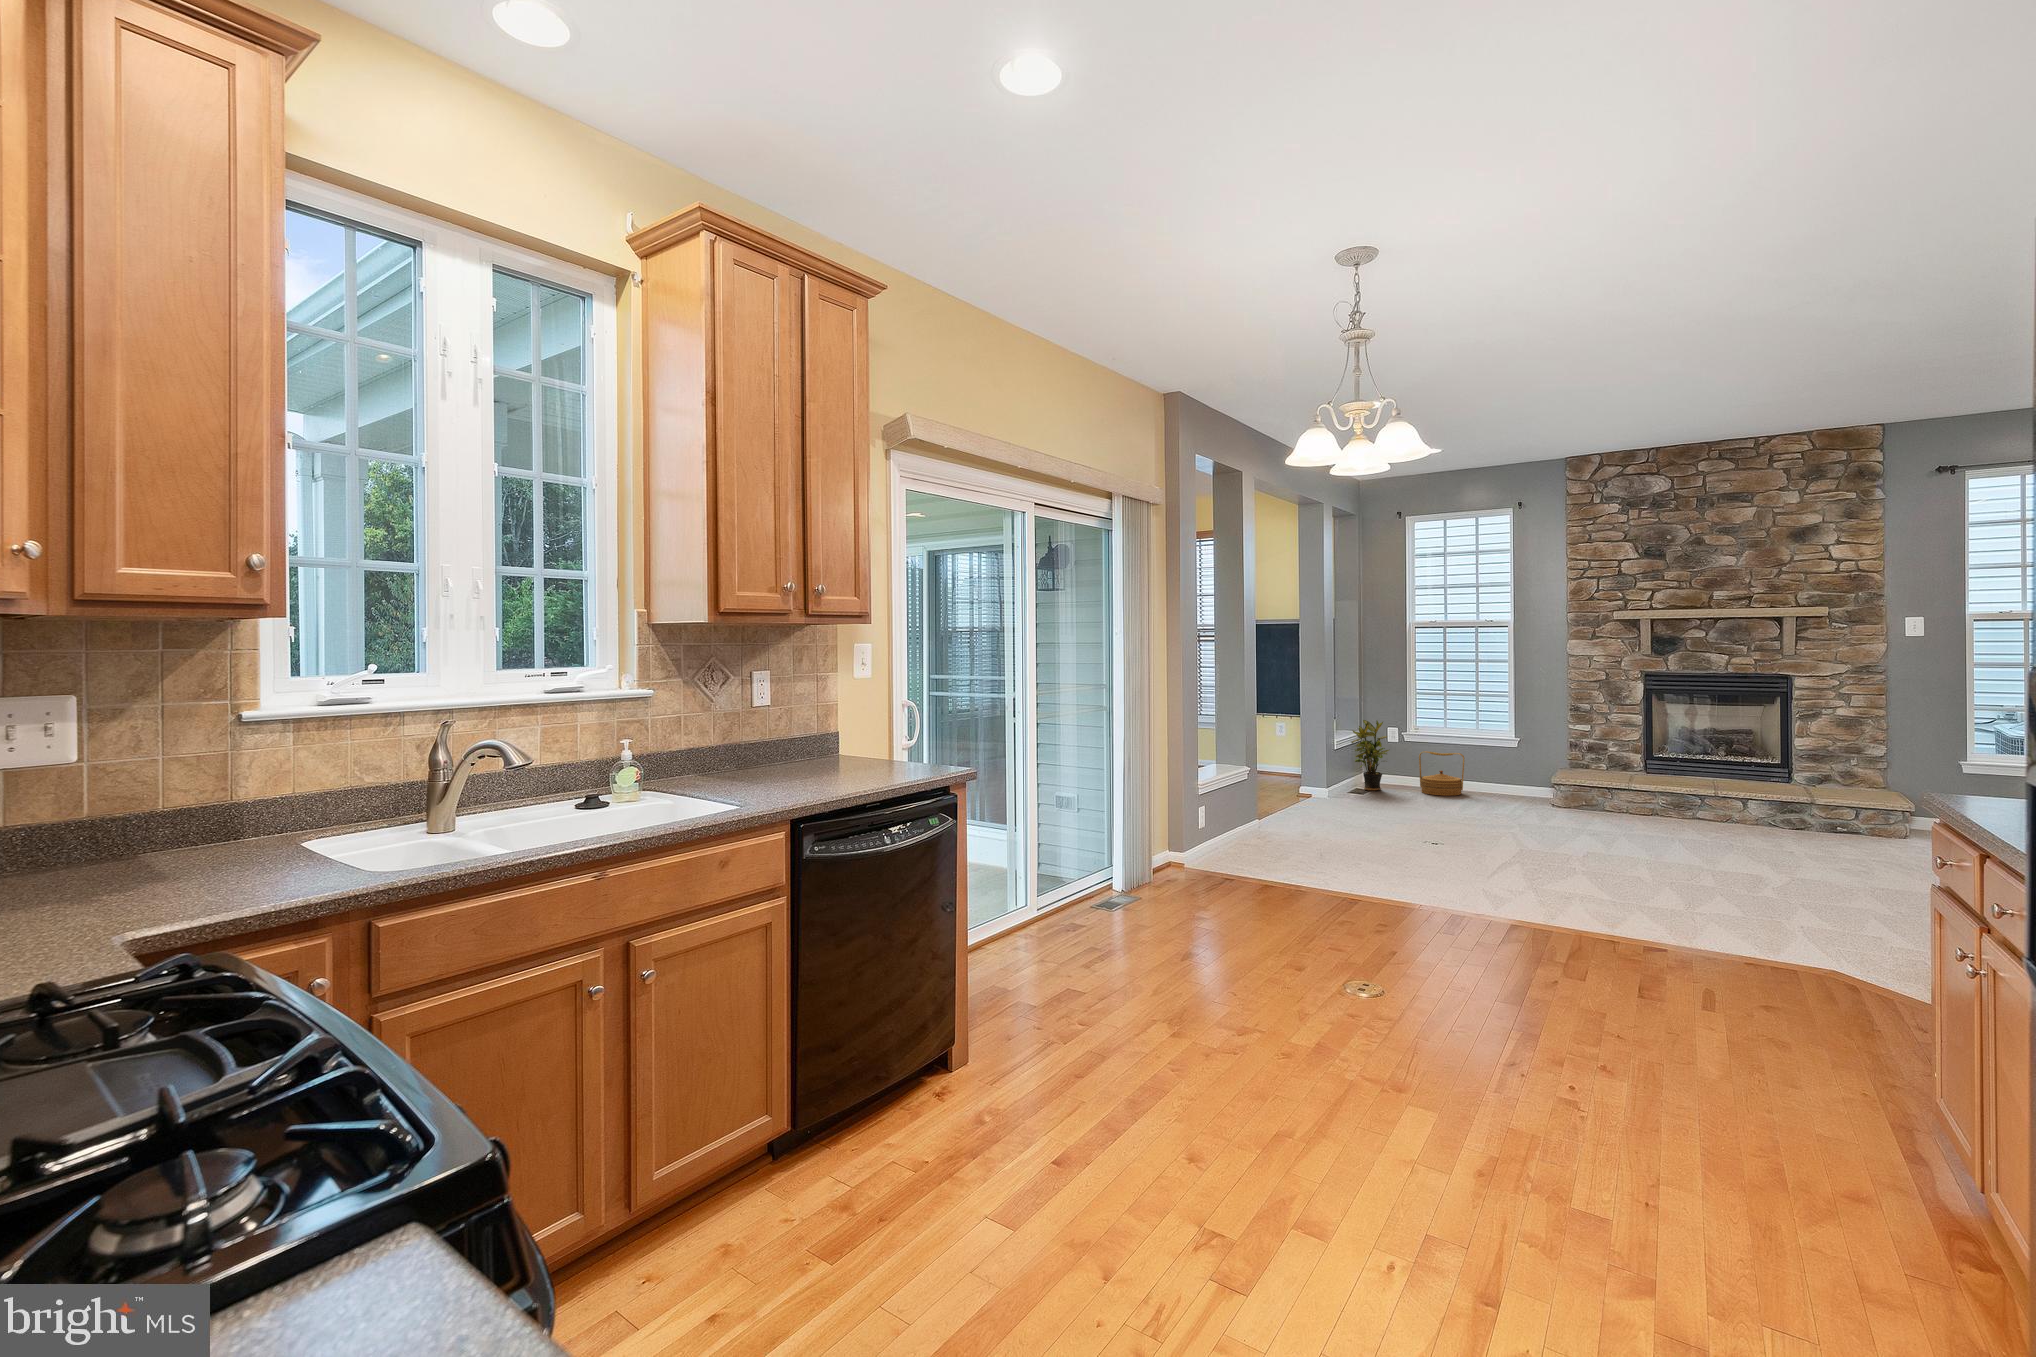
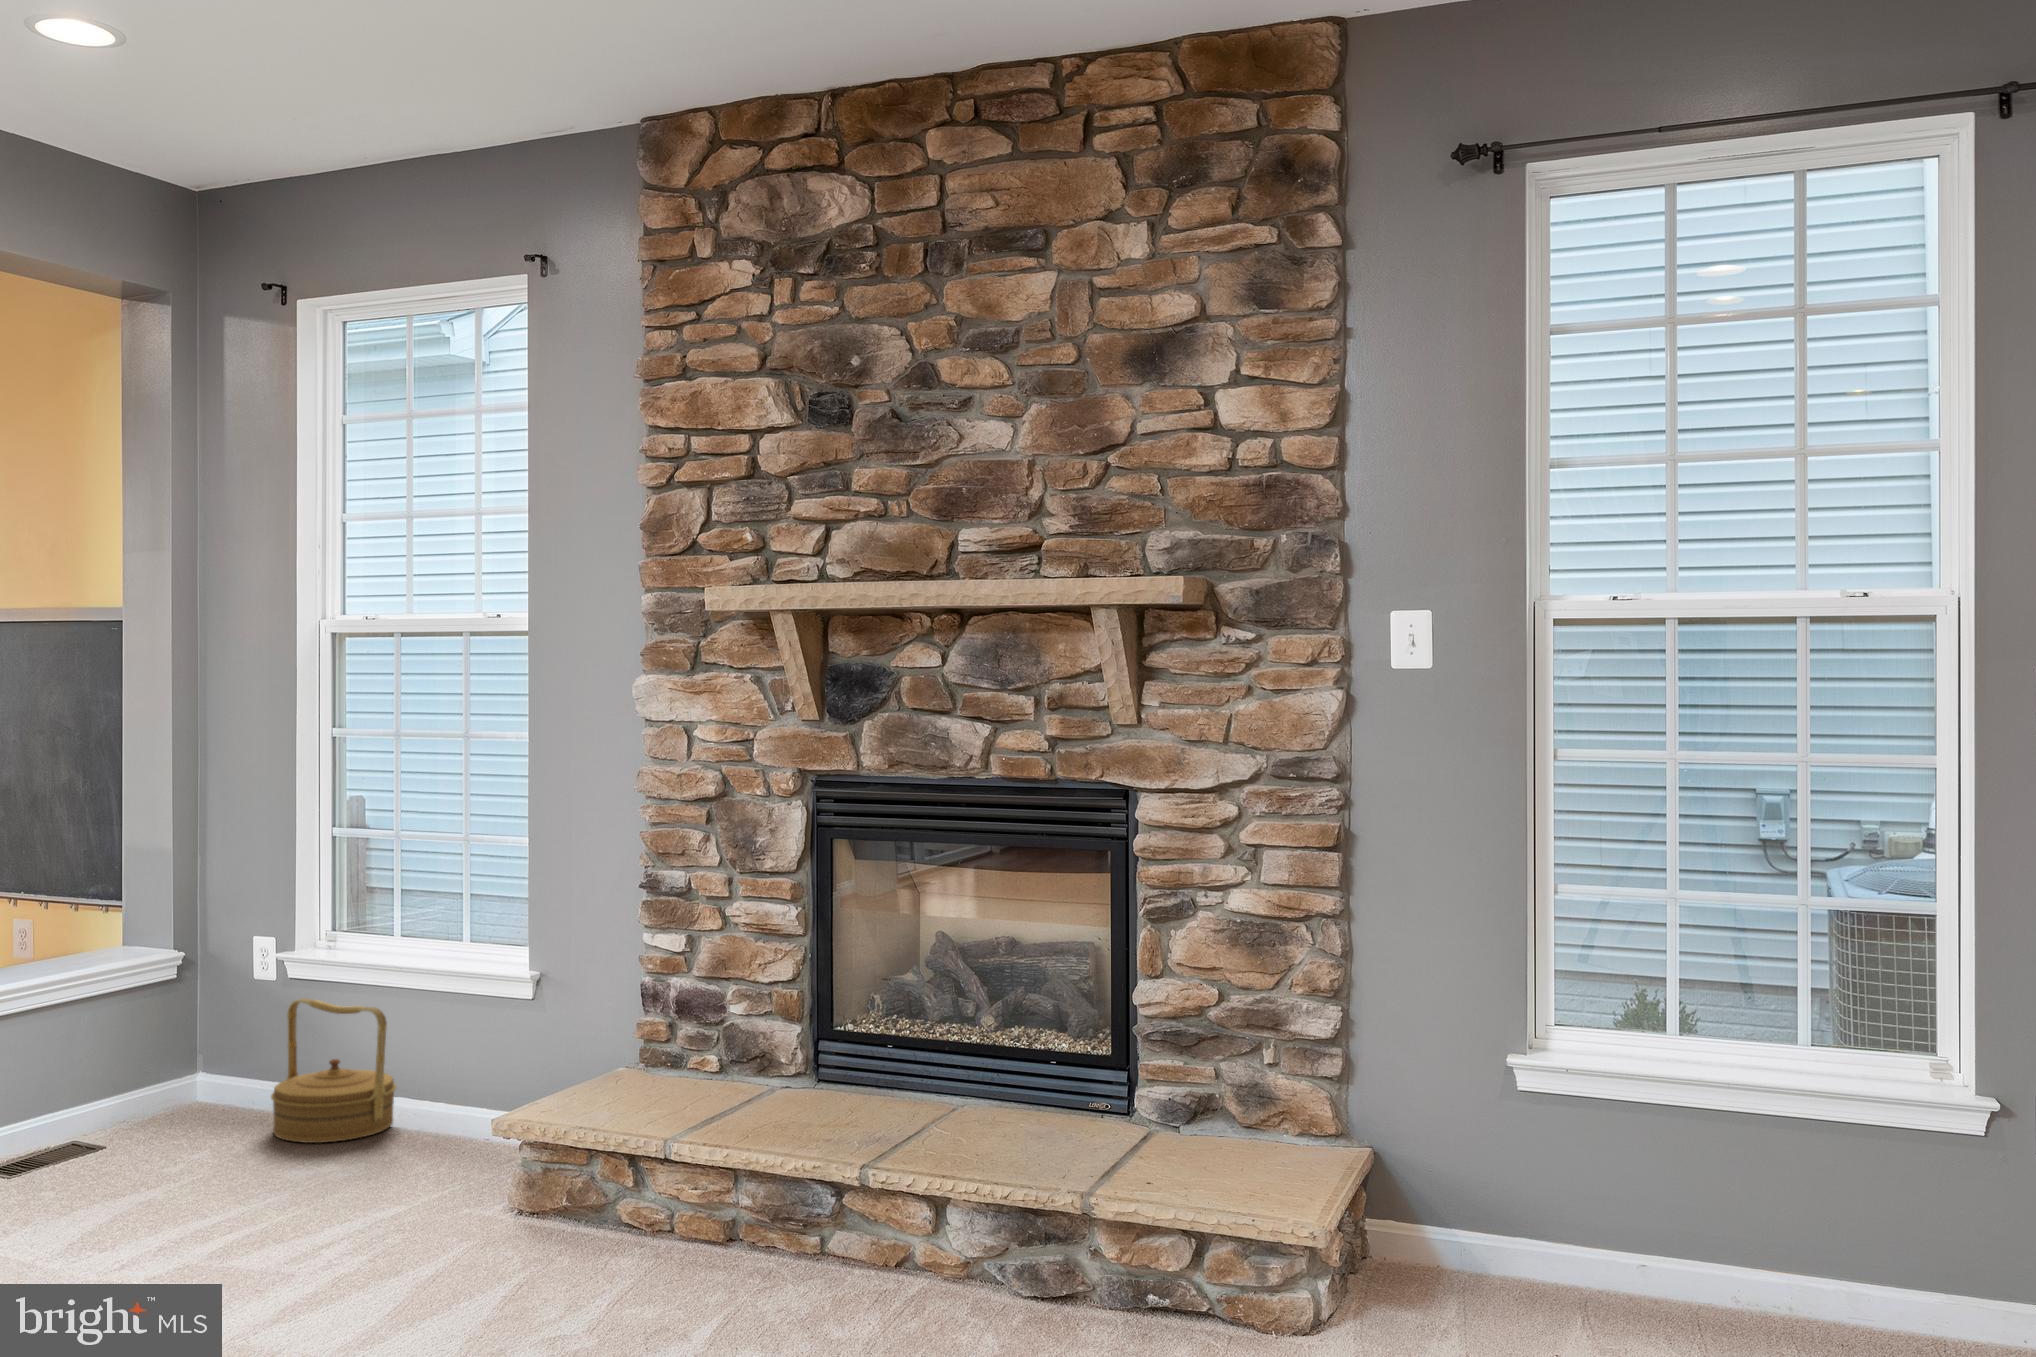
potted plant: present [1351,720,1389,791] -> none [86,900,210,1123]

